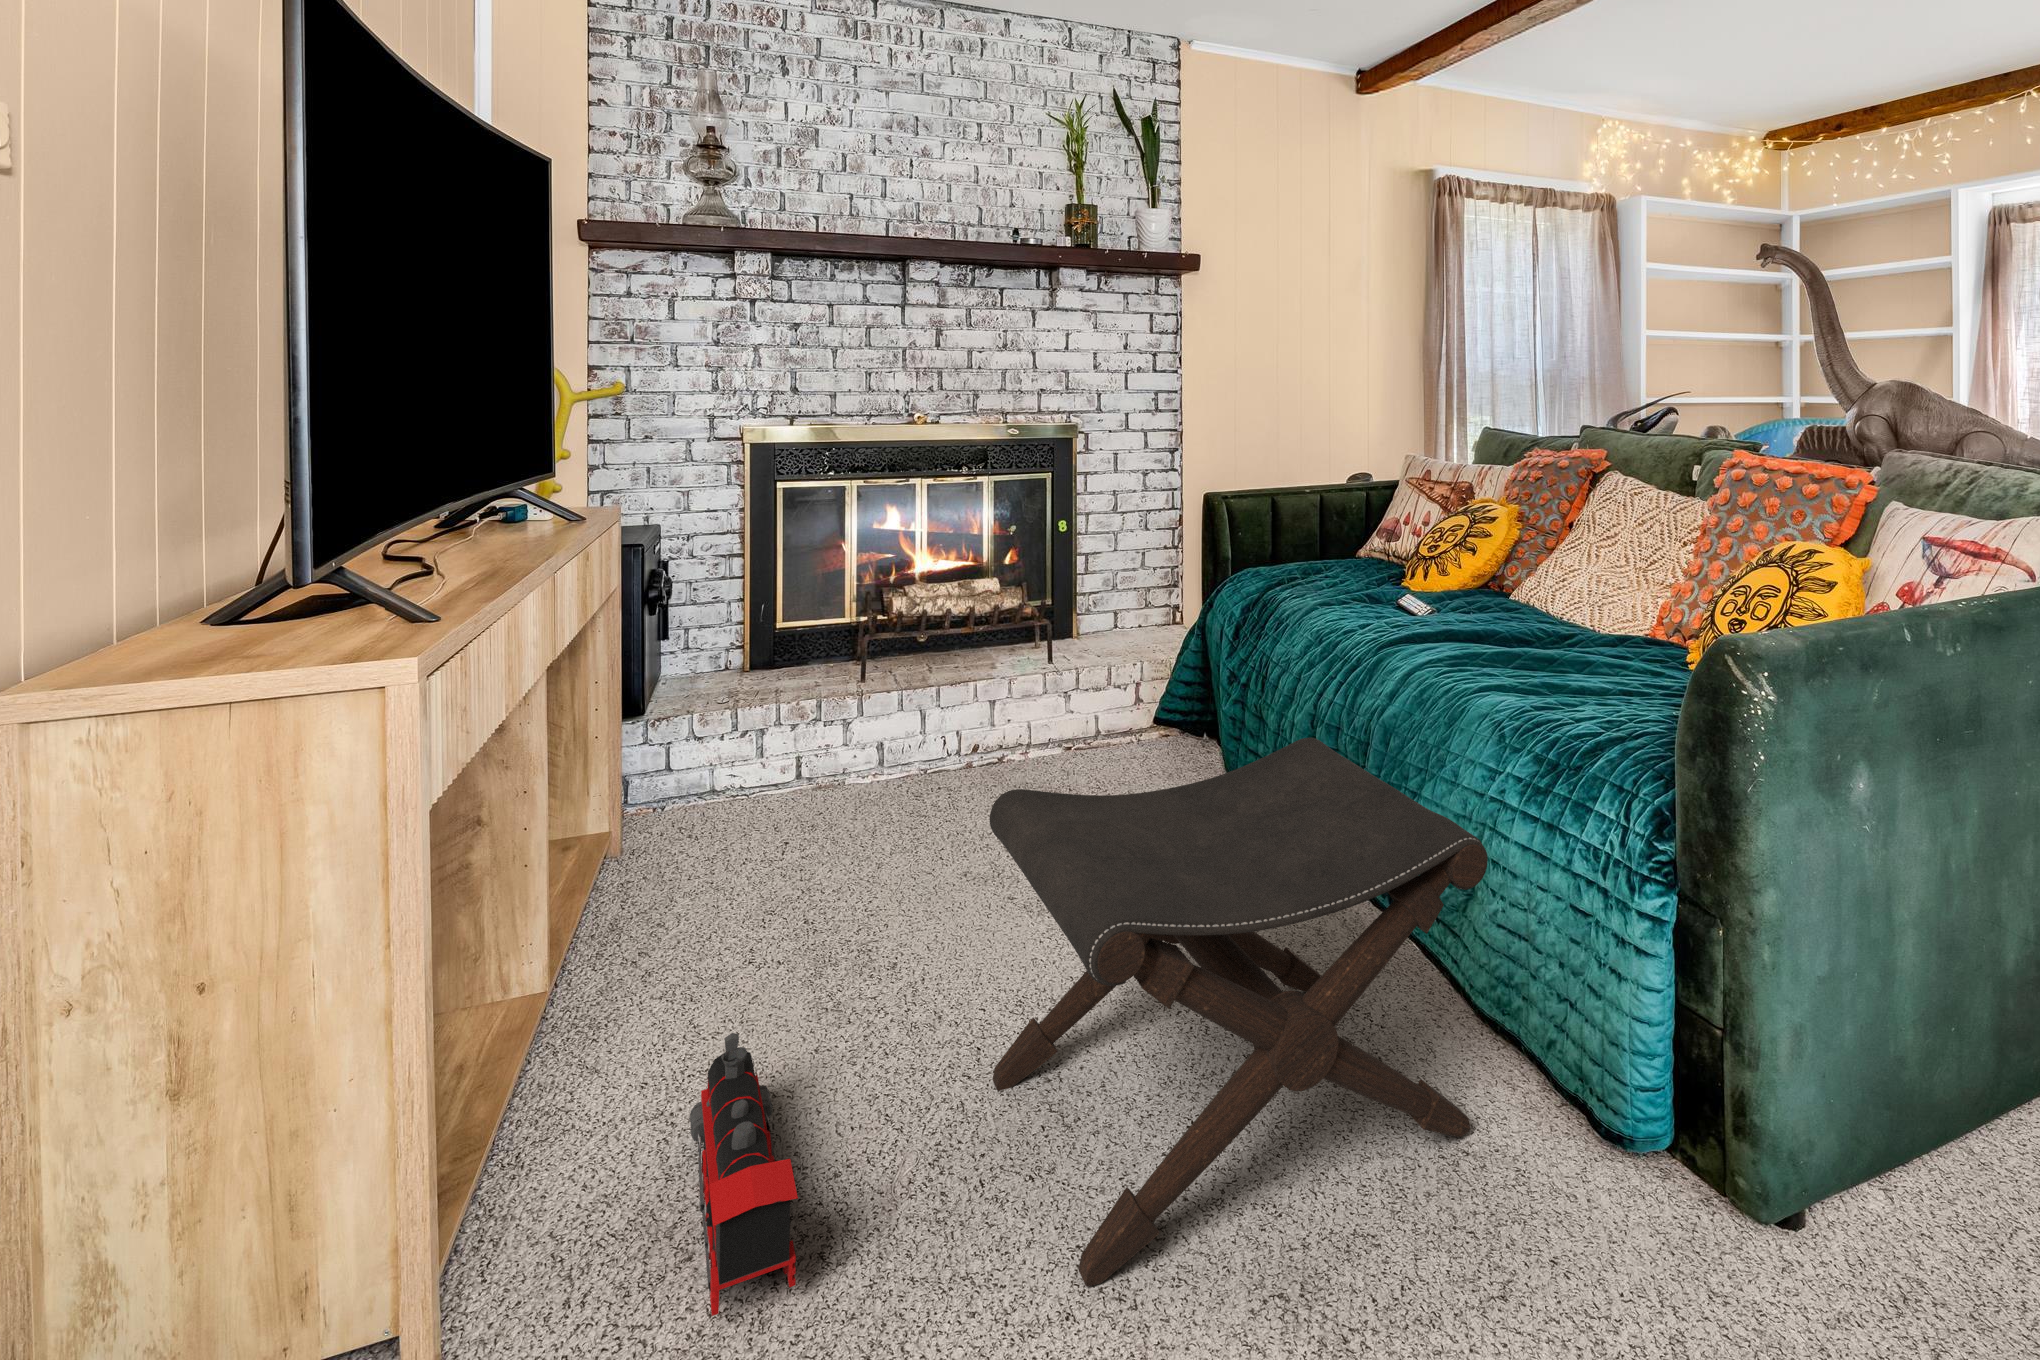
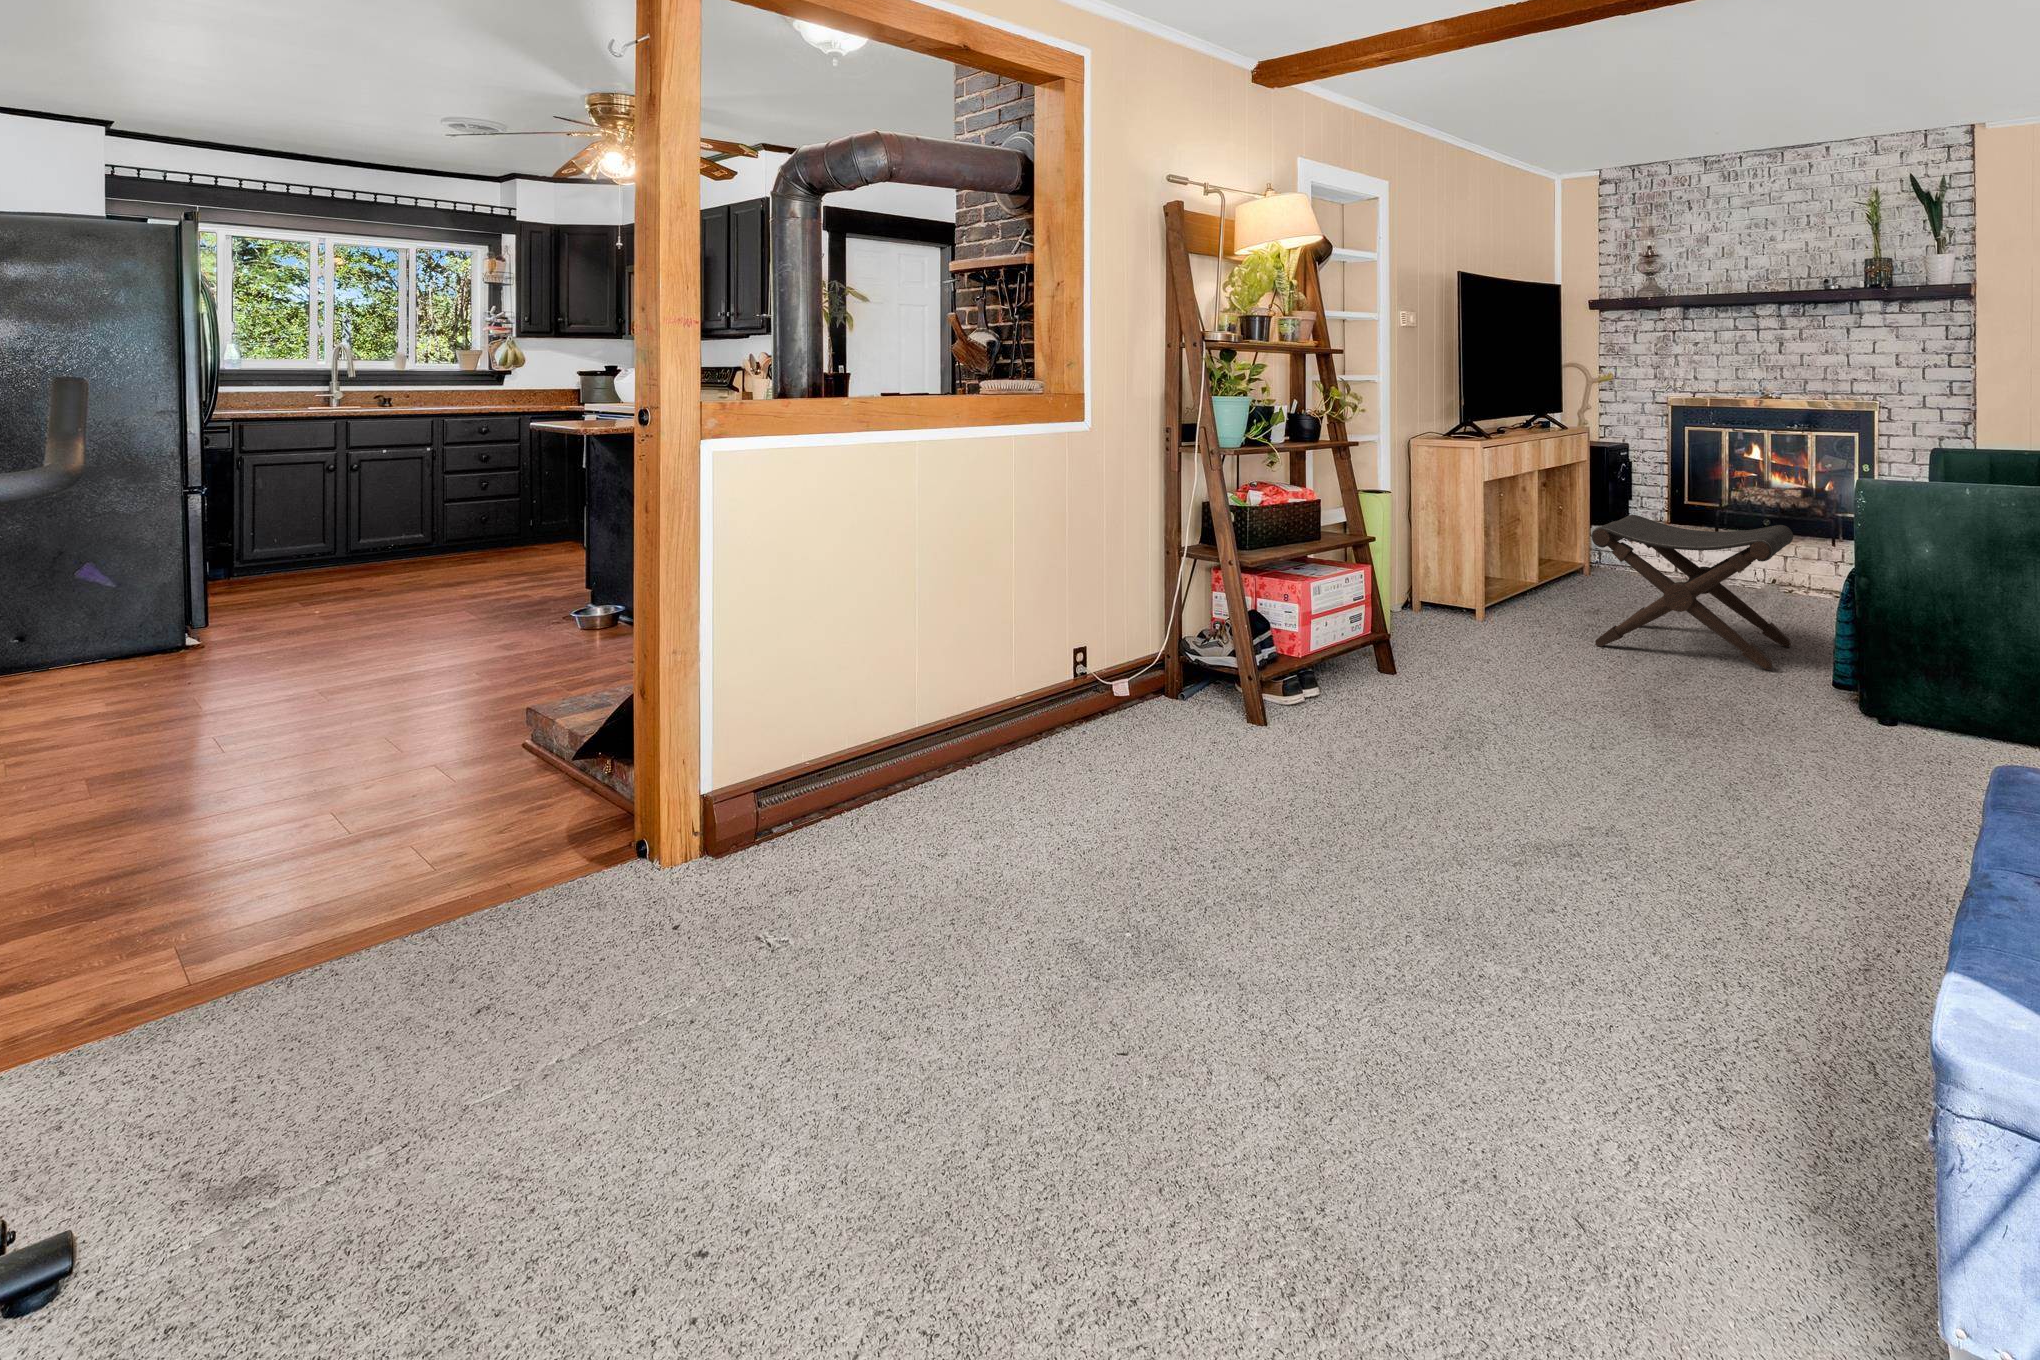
toy train: present [689,1033,798,1316] -> none [1502,577,1554,624]

